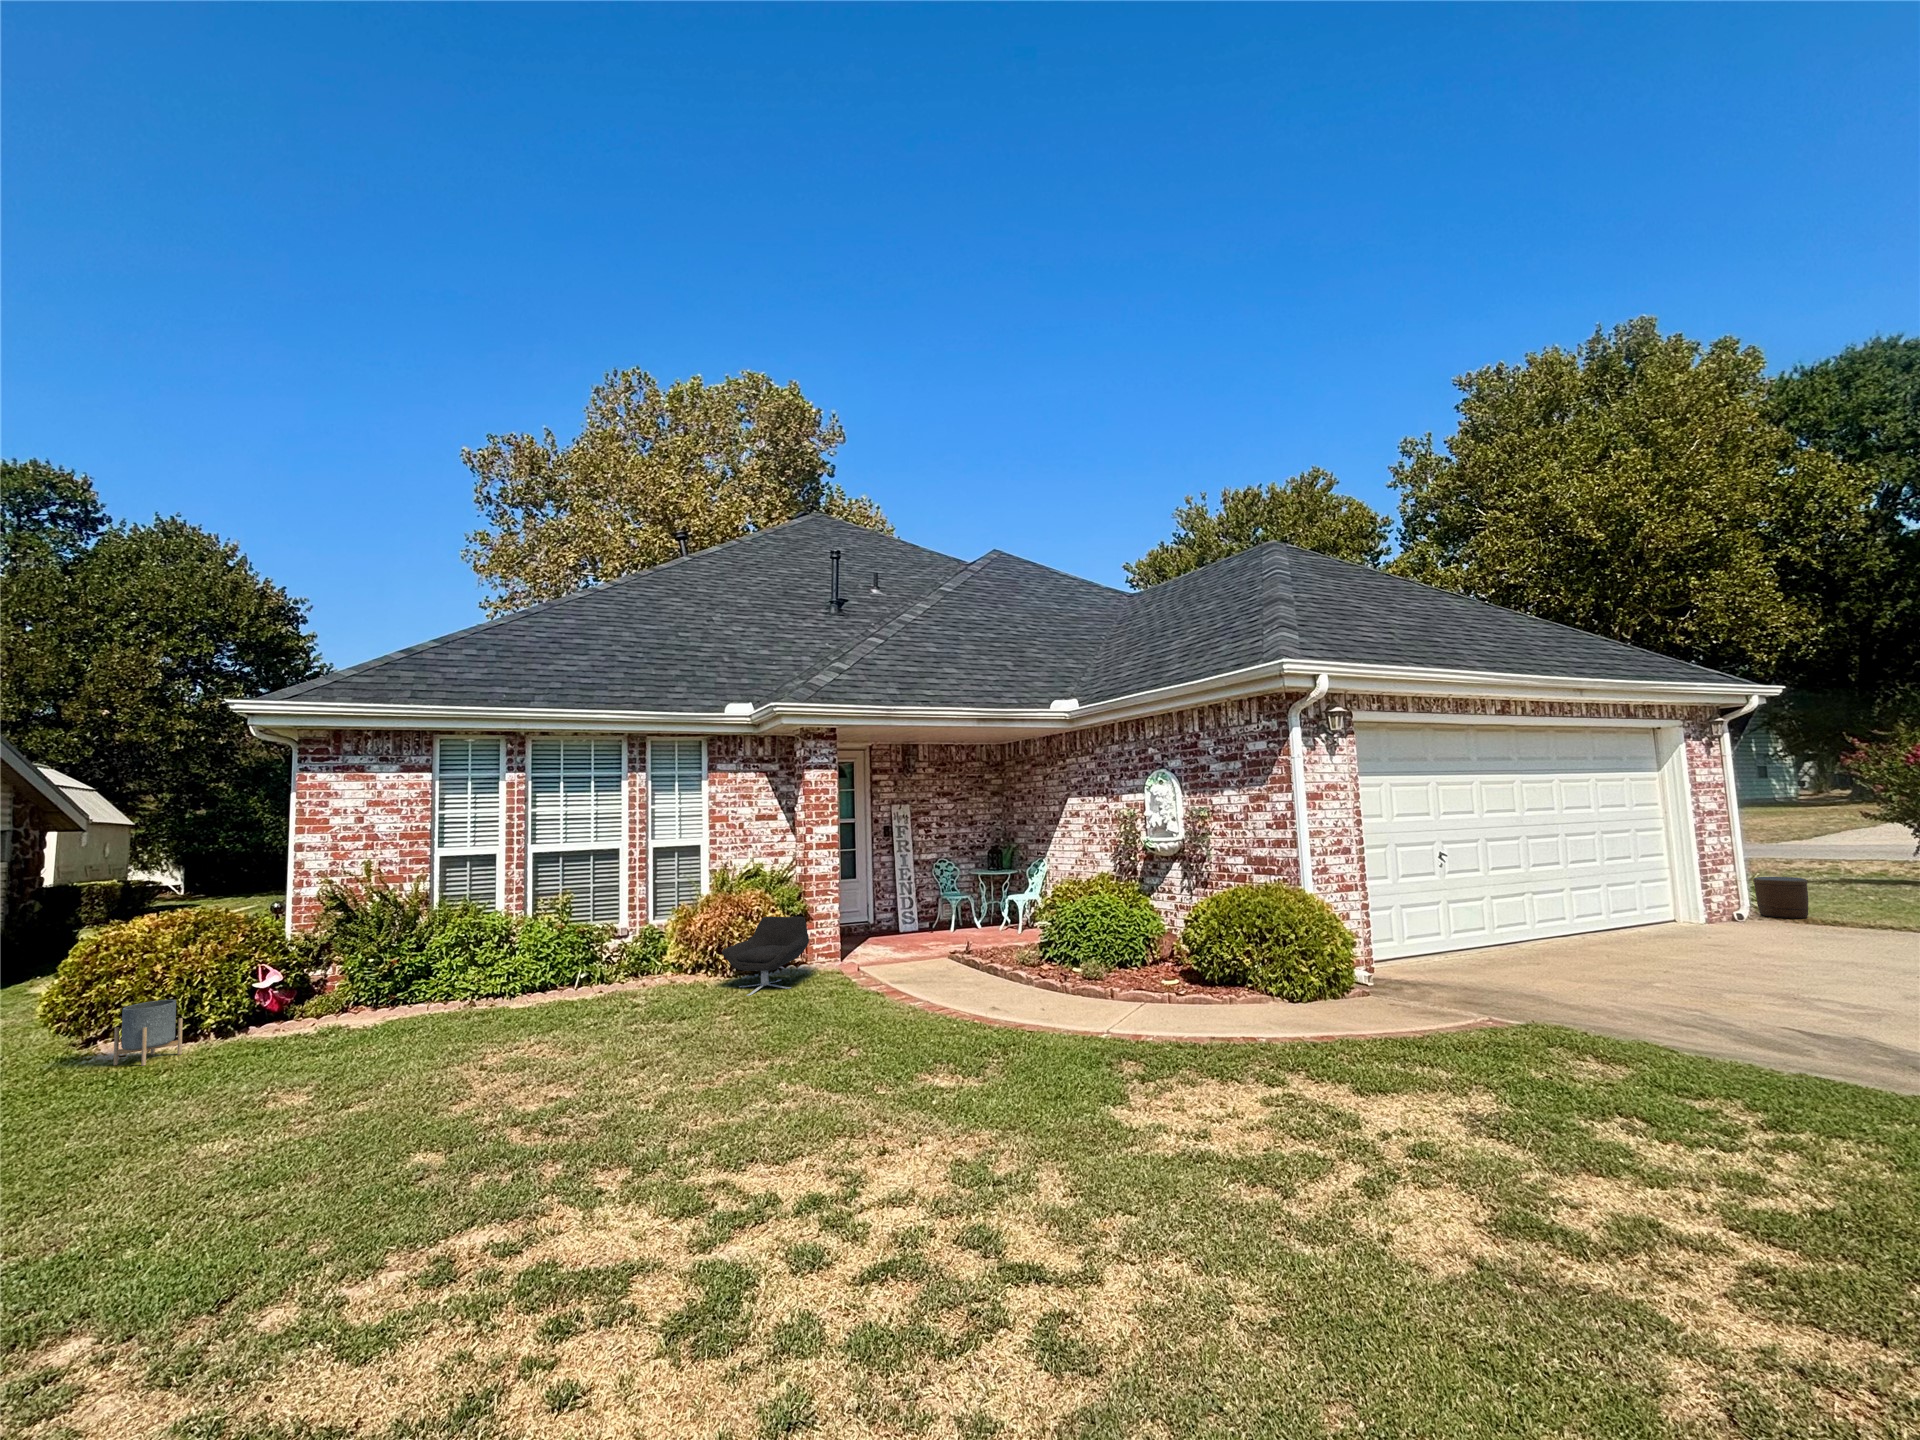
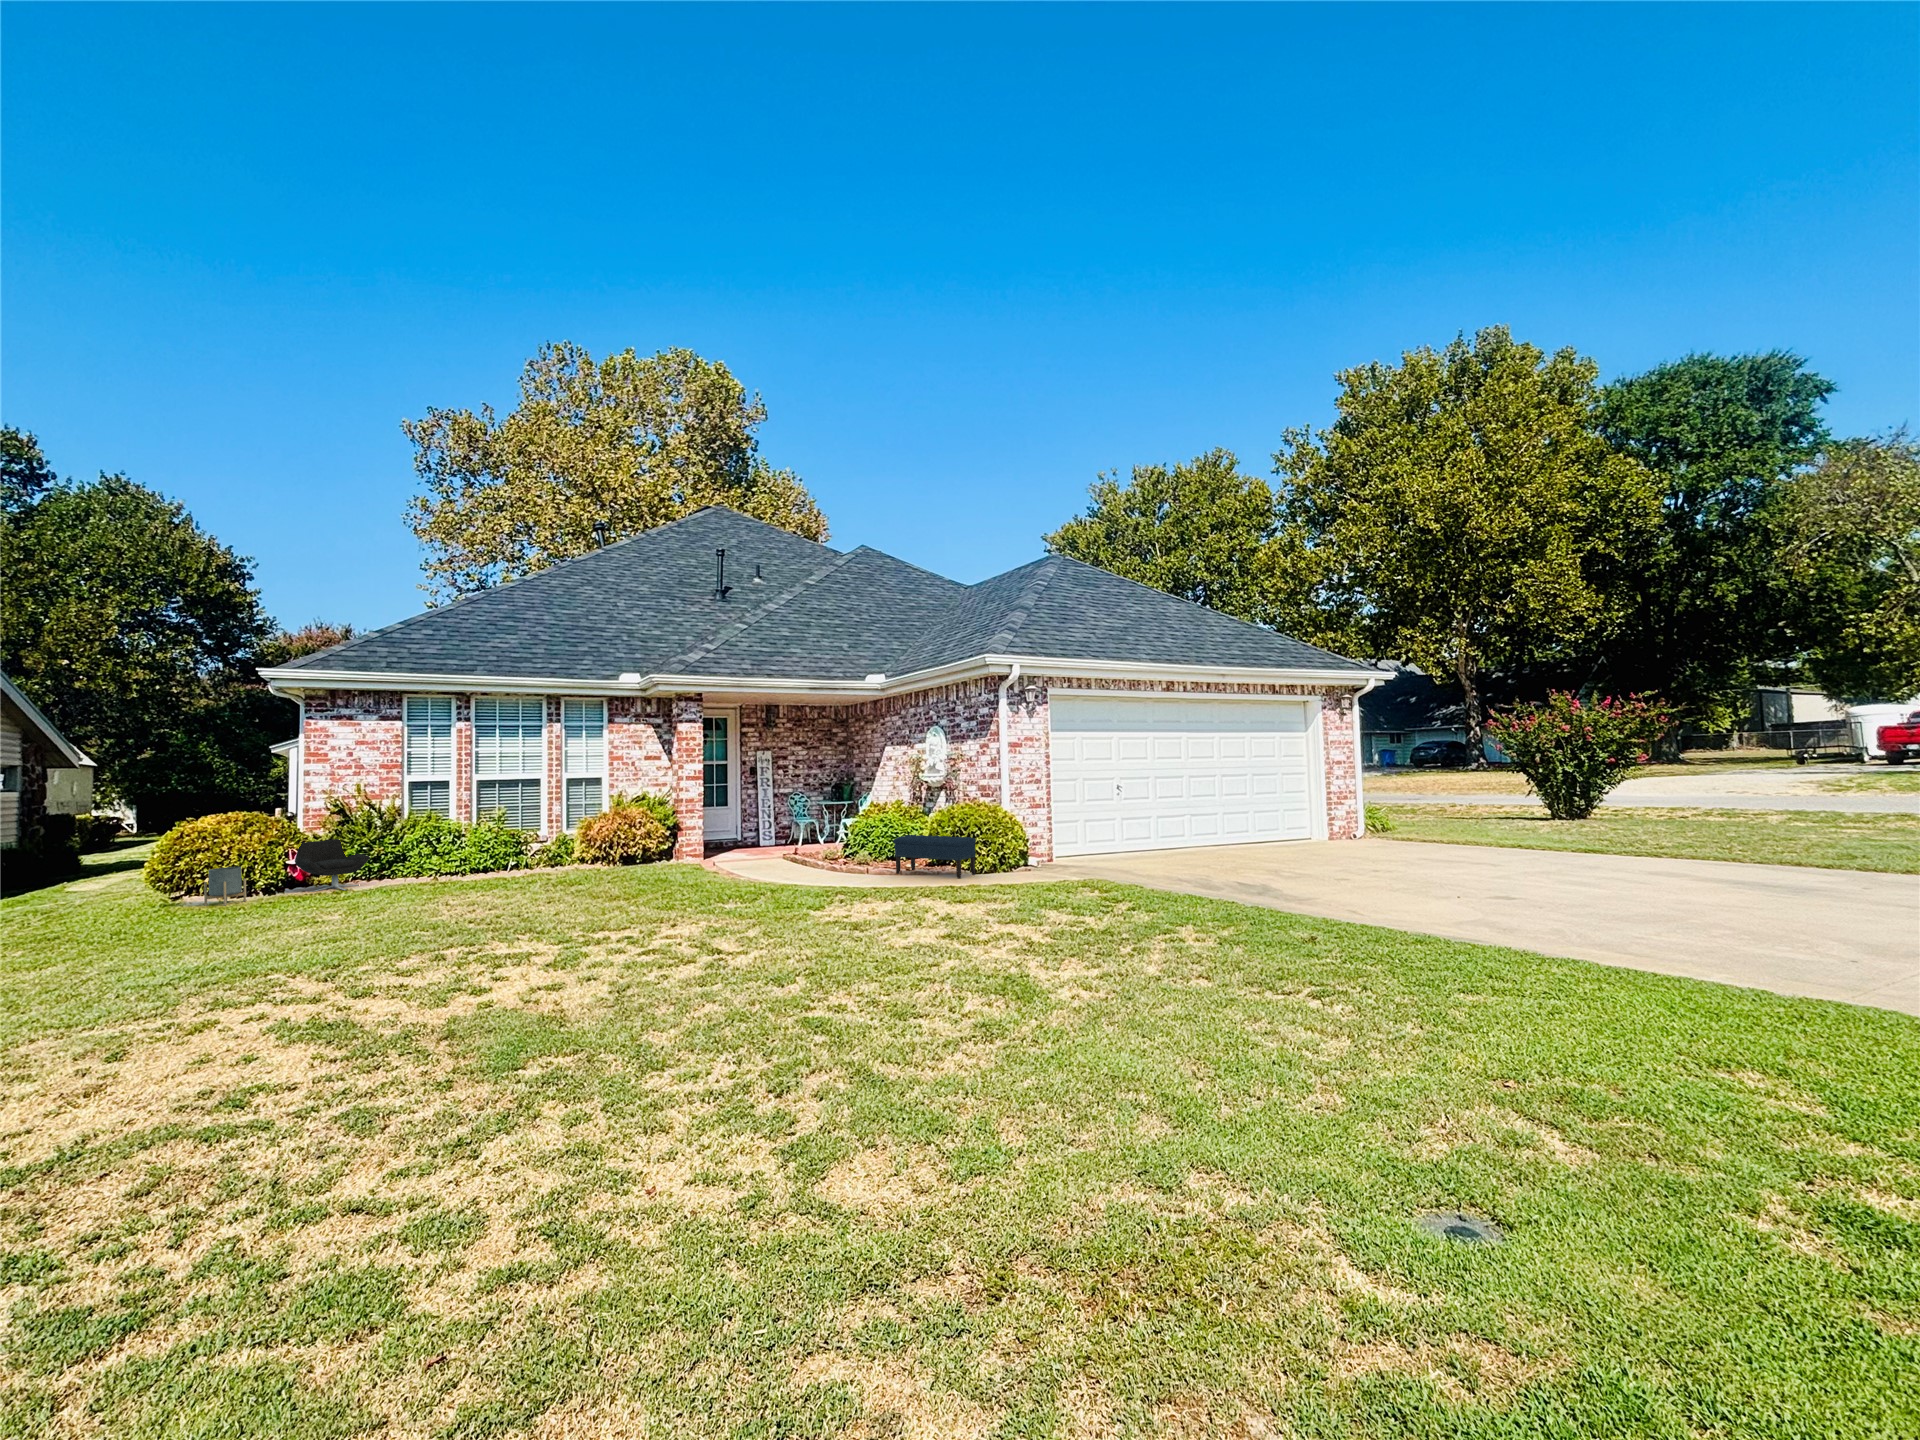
woven basket: present [1753,877,1808,919] -> none [1356,808,1386,836]
lounge chair: present [722,917,809,996] -> present [295,839,370,892]
bench: none [1158,935,1298,1013] -> present [894,835,976,878]

